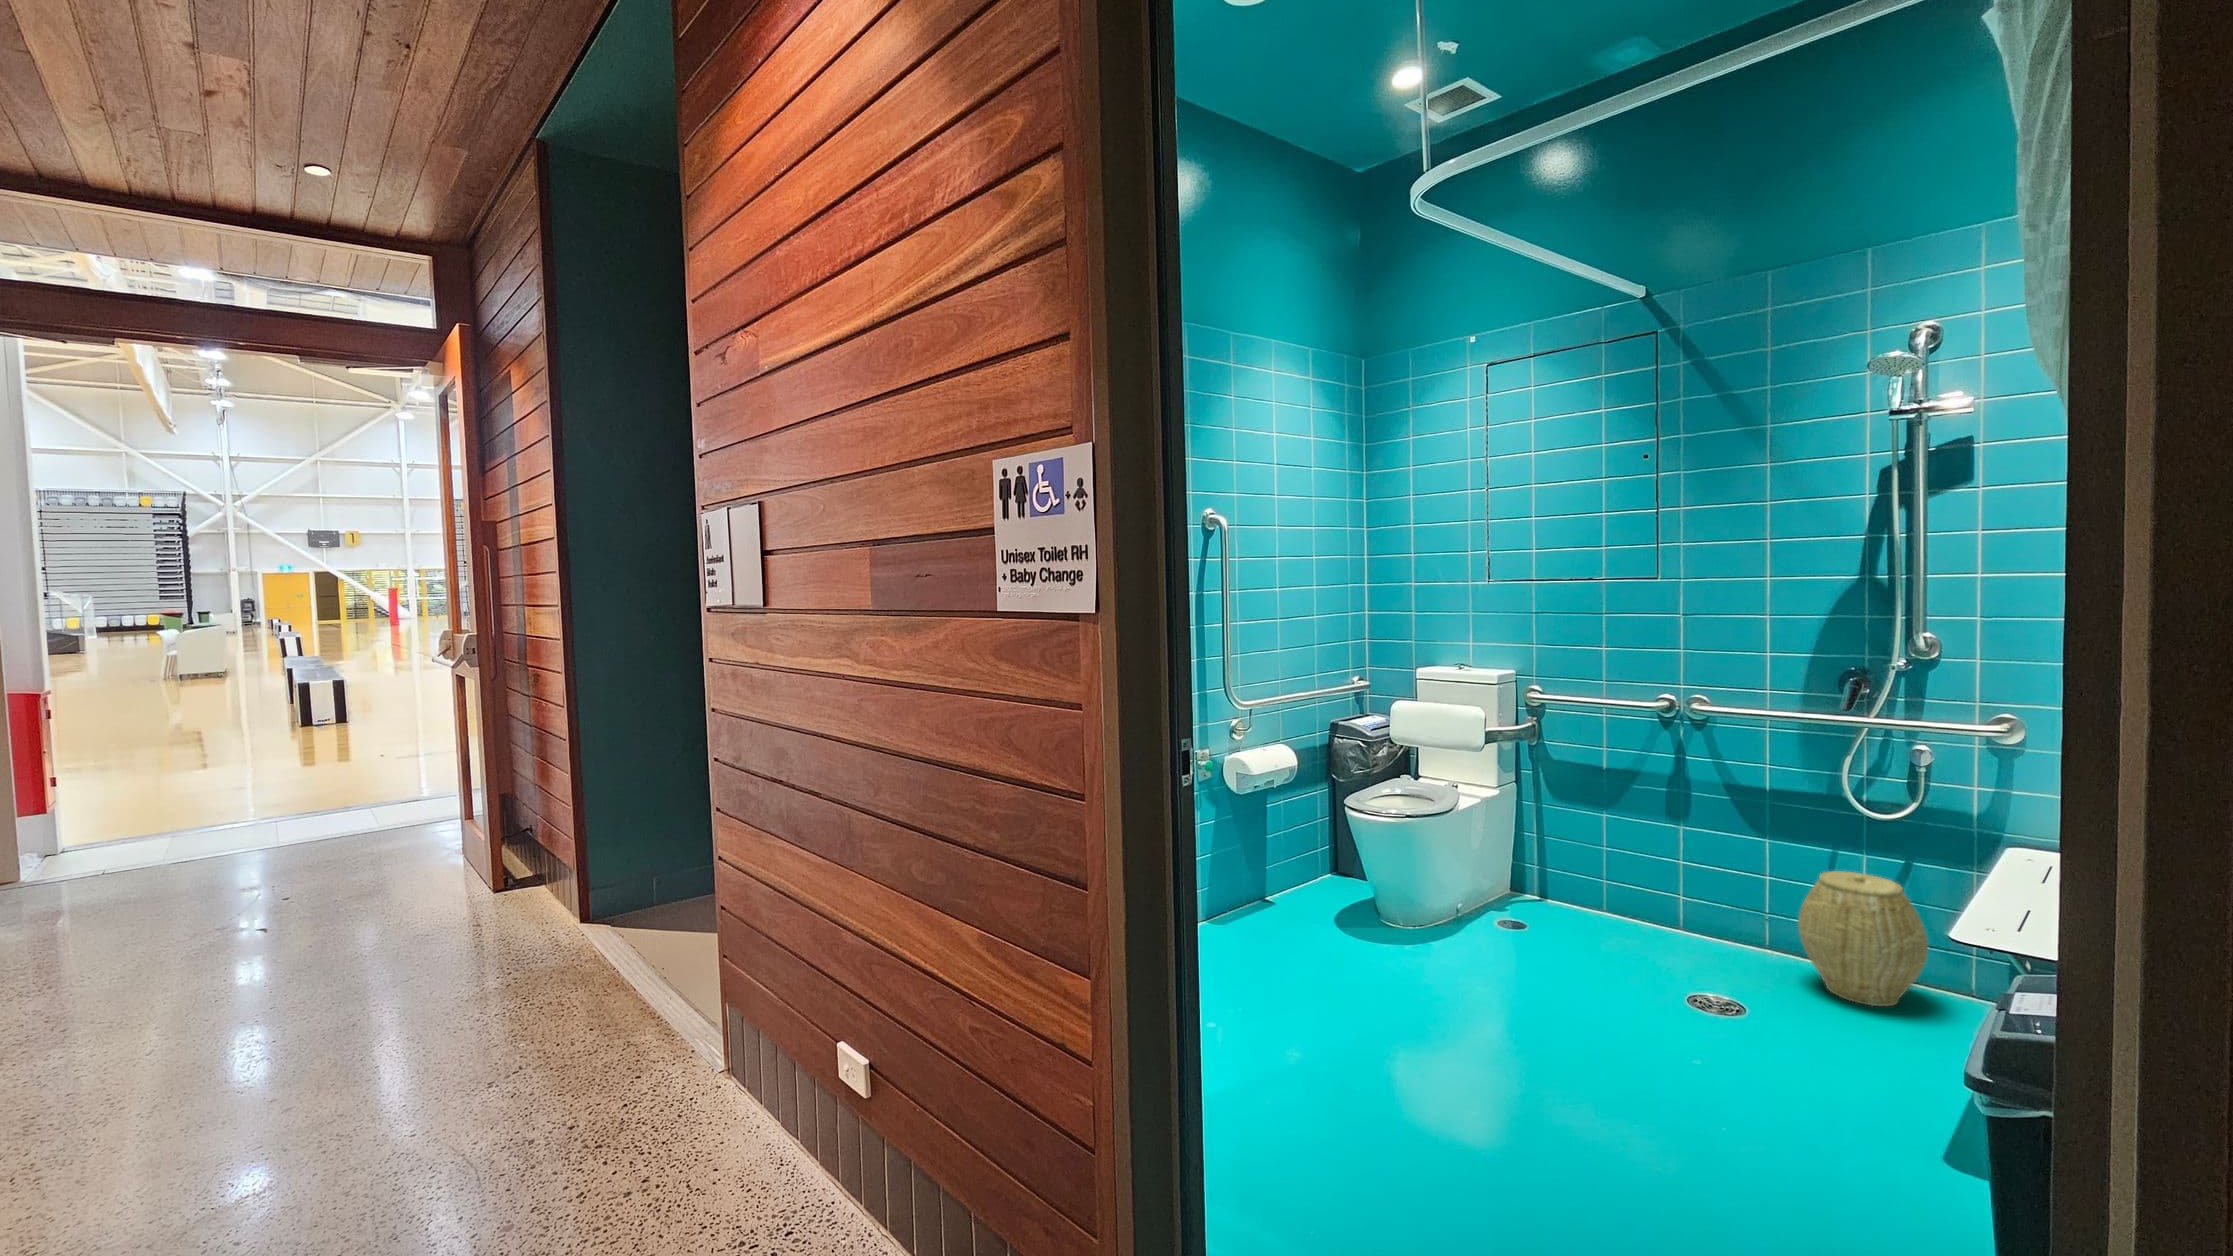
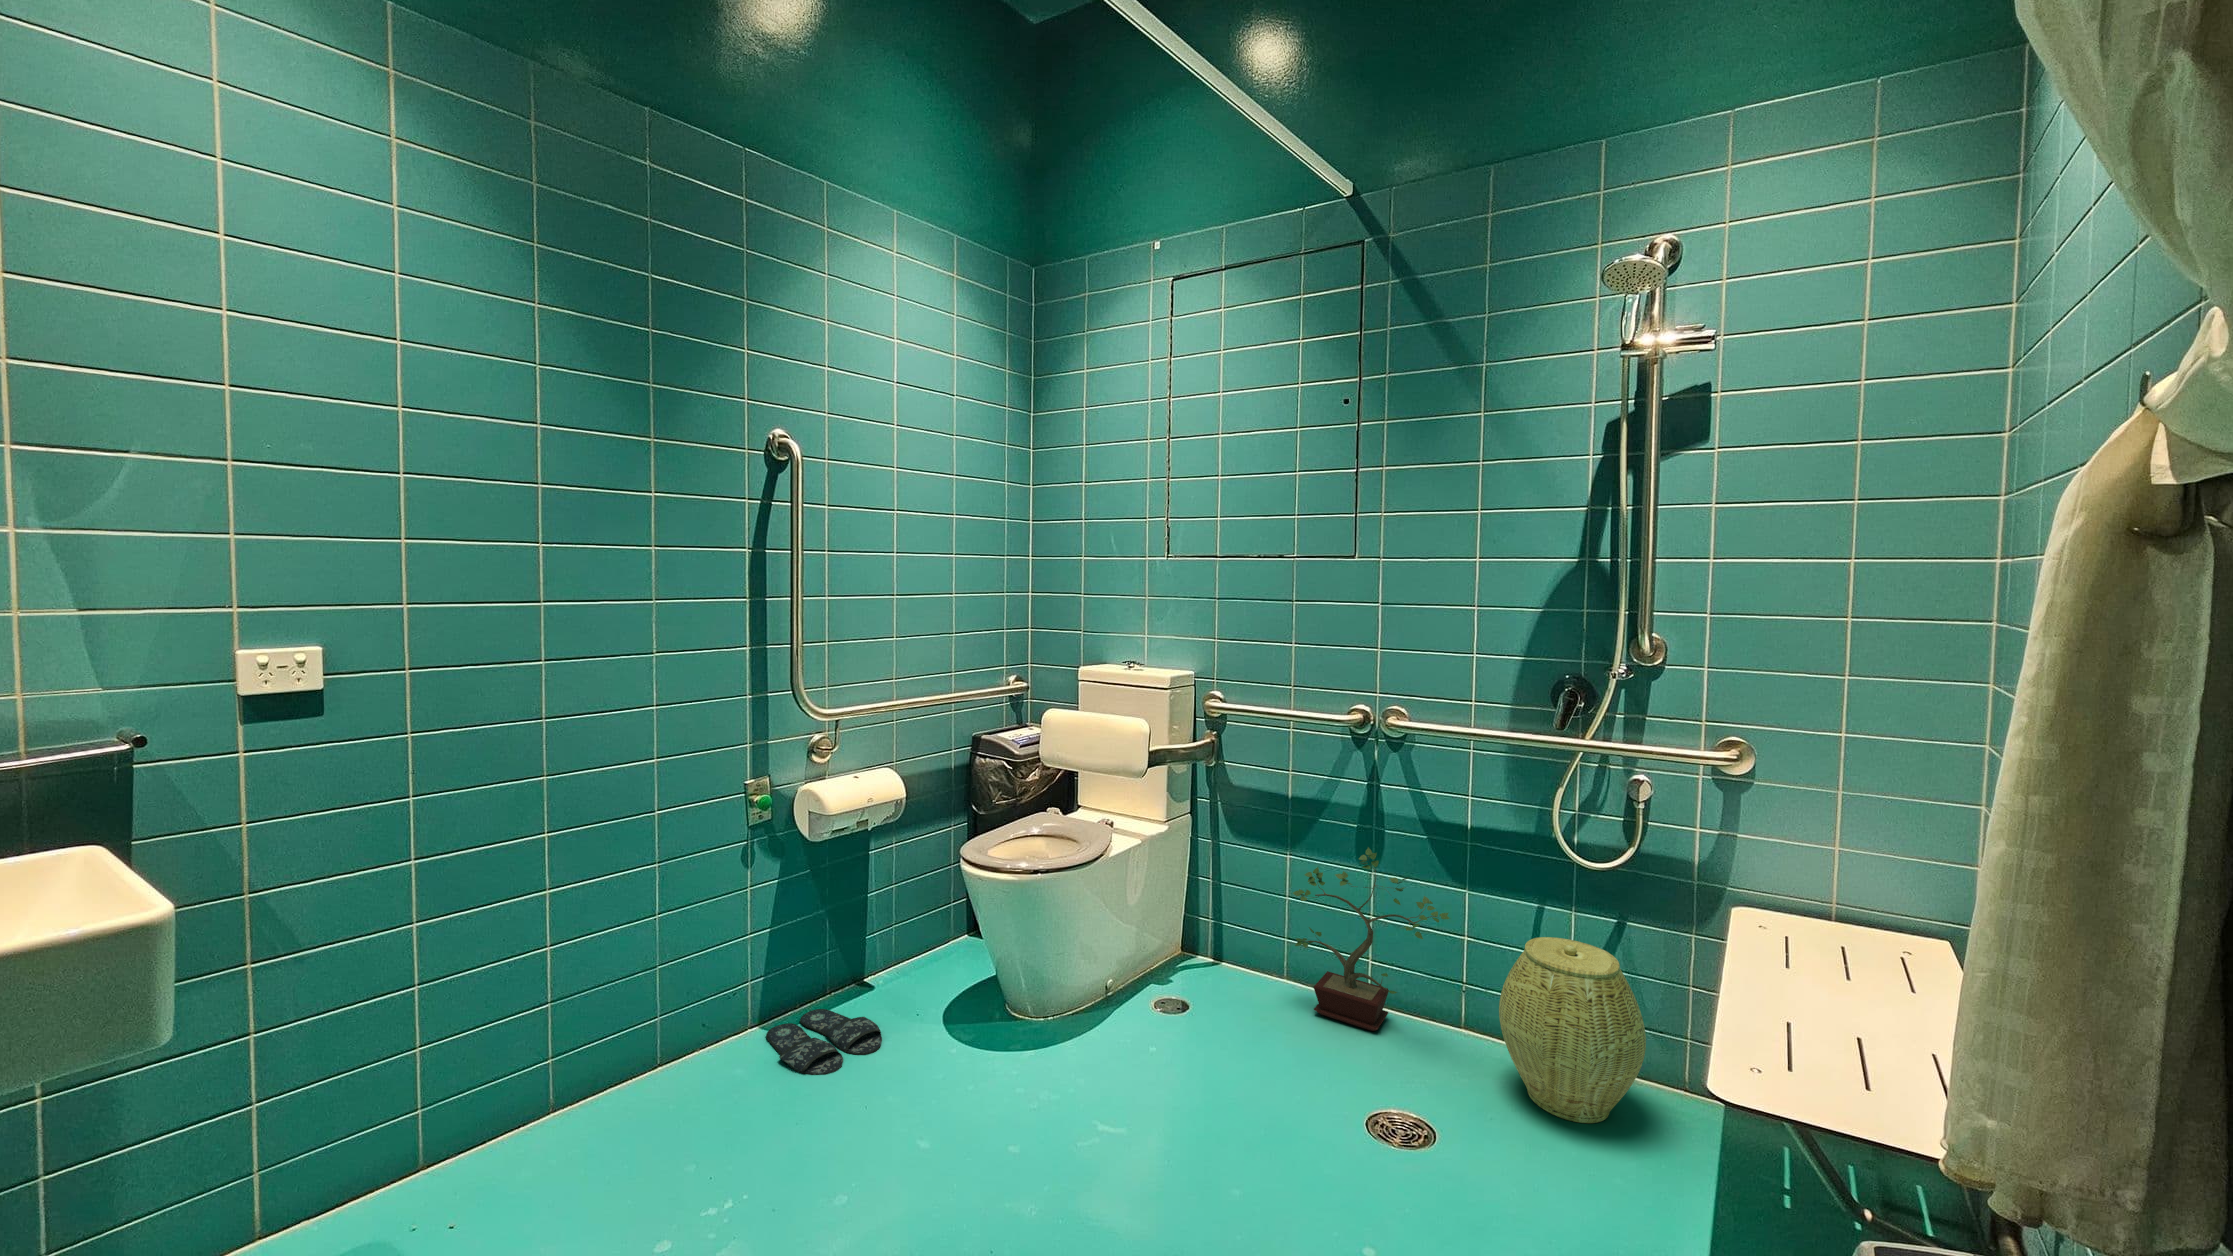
potted plant: none [1612,805,1754,946] -> present [1293,848,1450,1031]
slippers: none [1217,911,1300,945] -> present [766,1009,882,1075]

